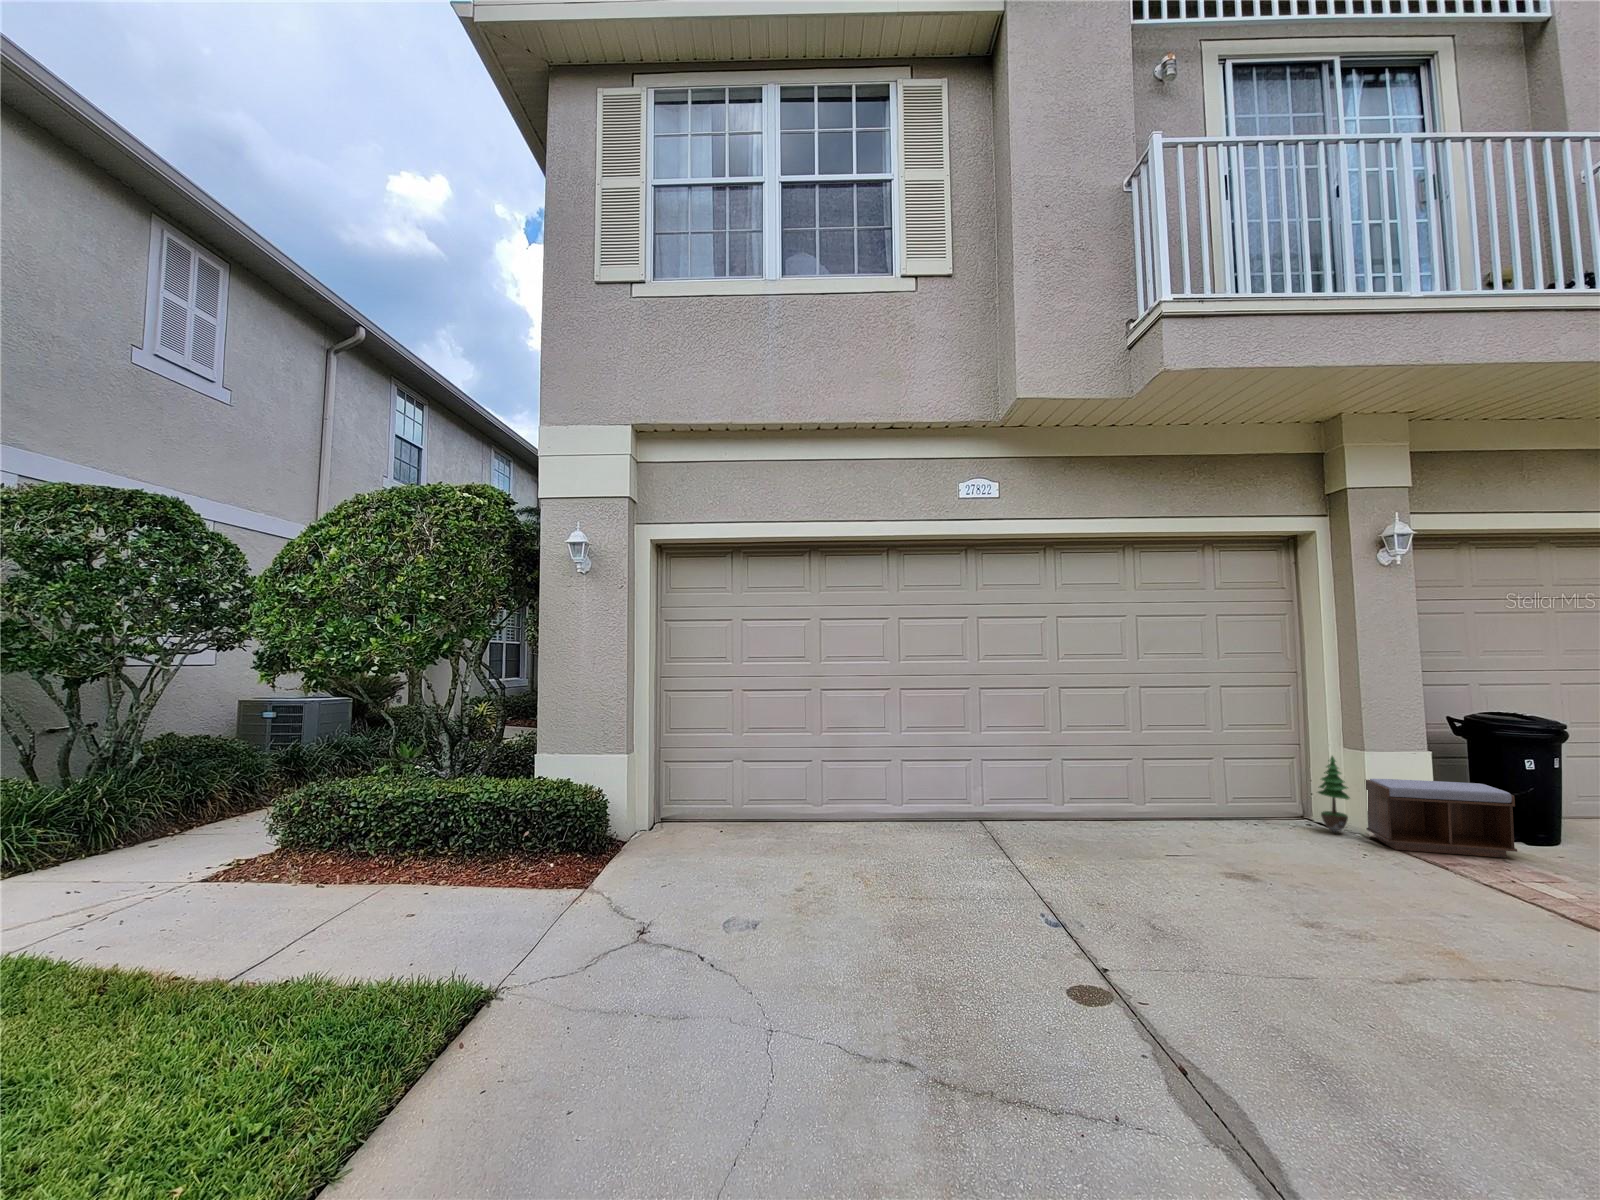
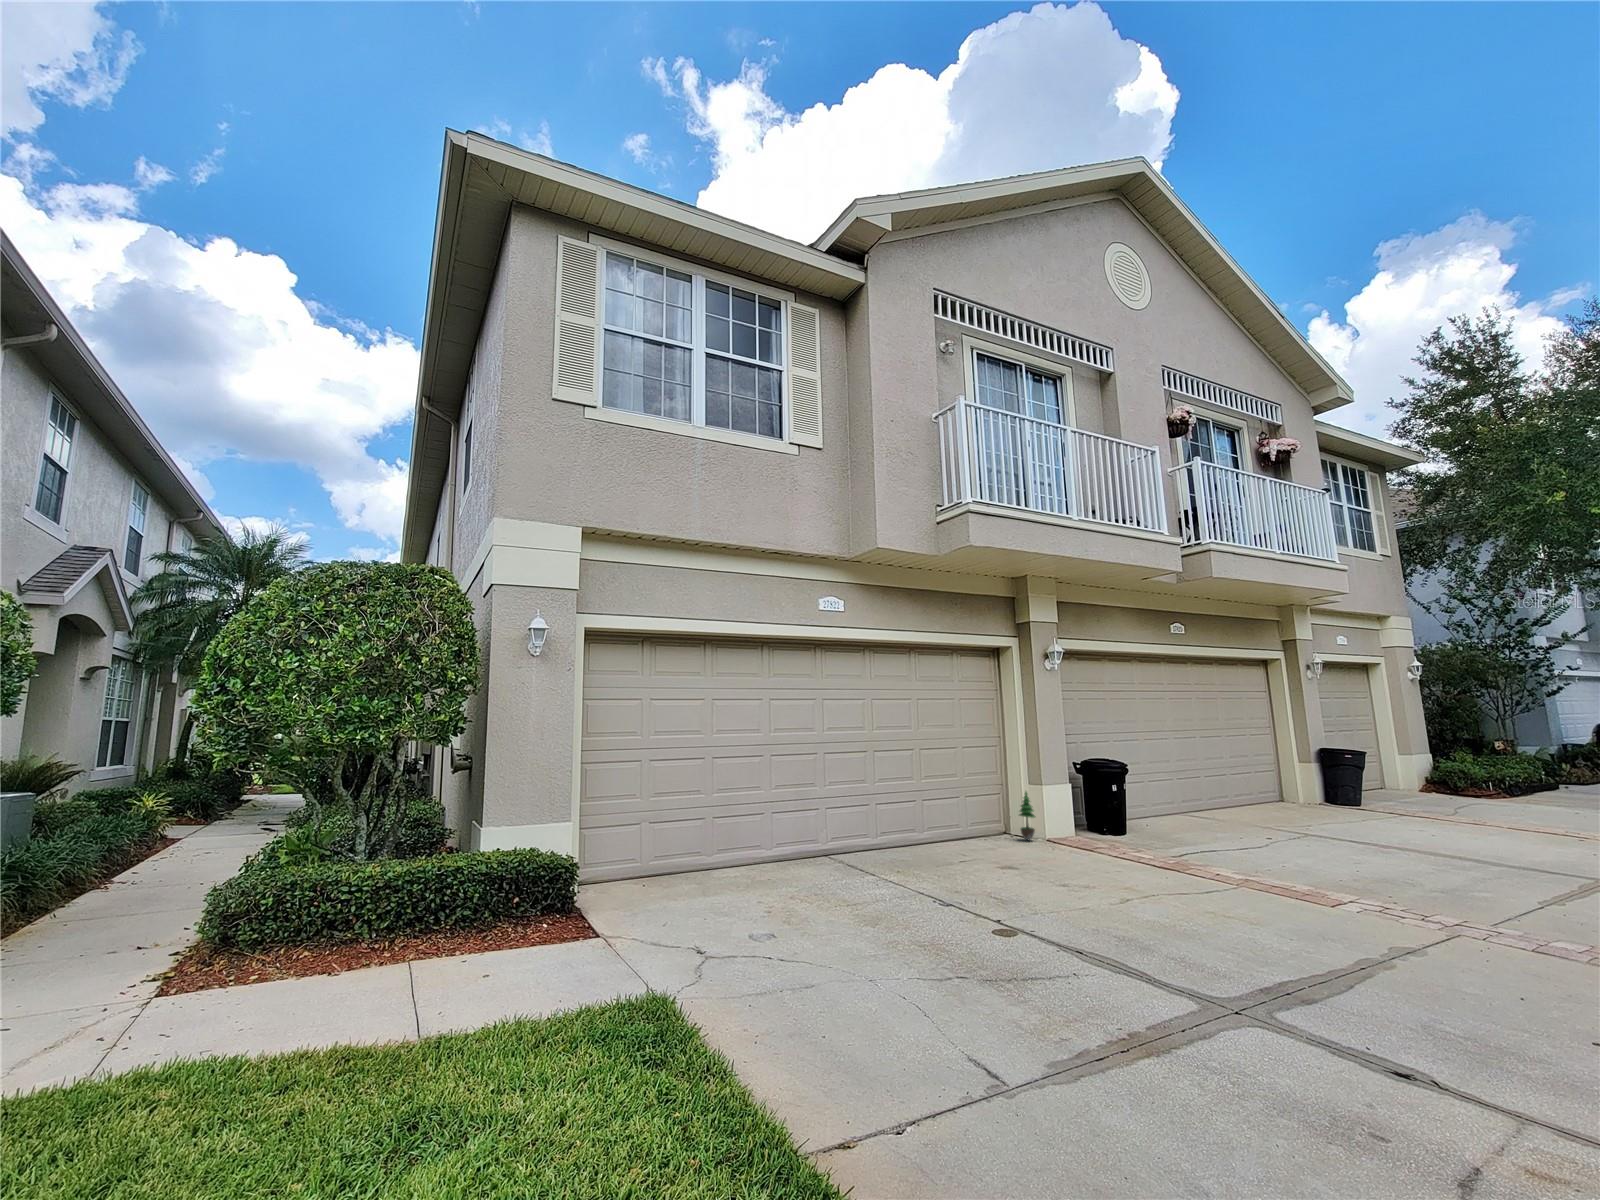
bench: present [1366,779,1517,858] -> none [1042,802,1115,846]

